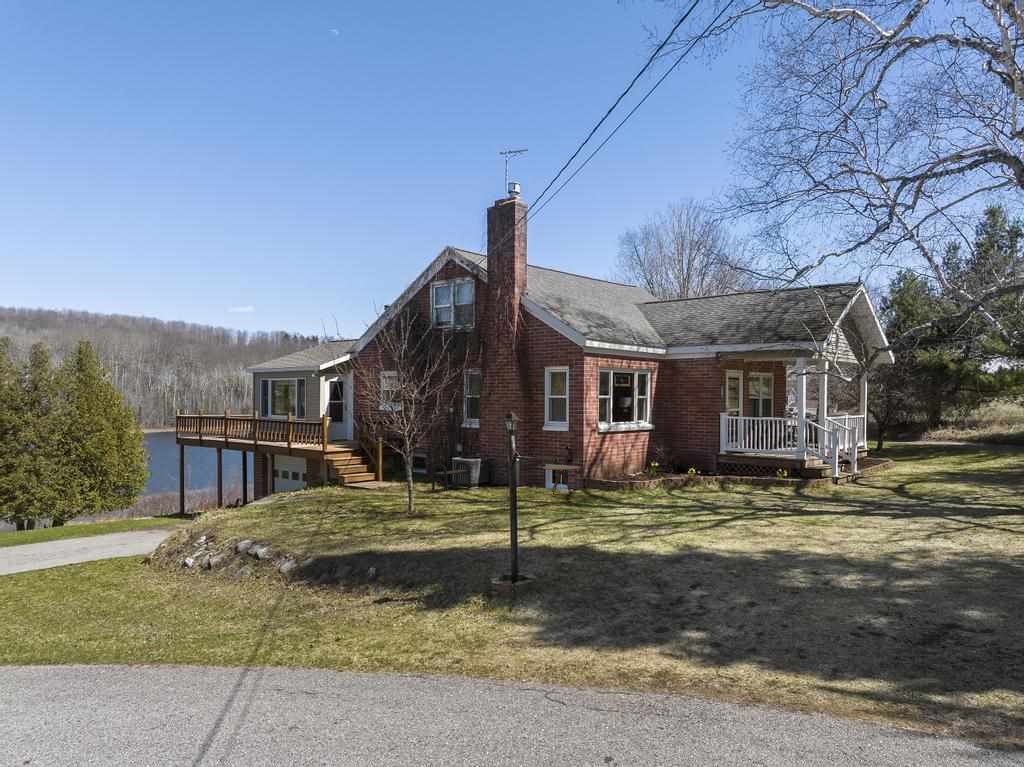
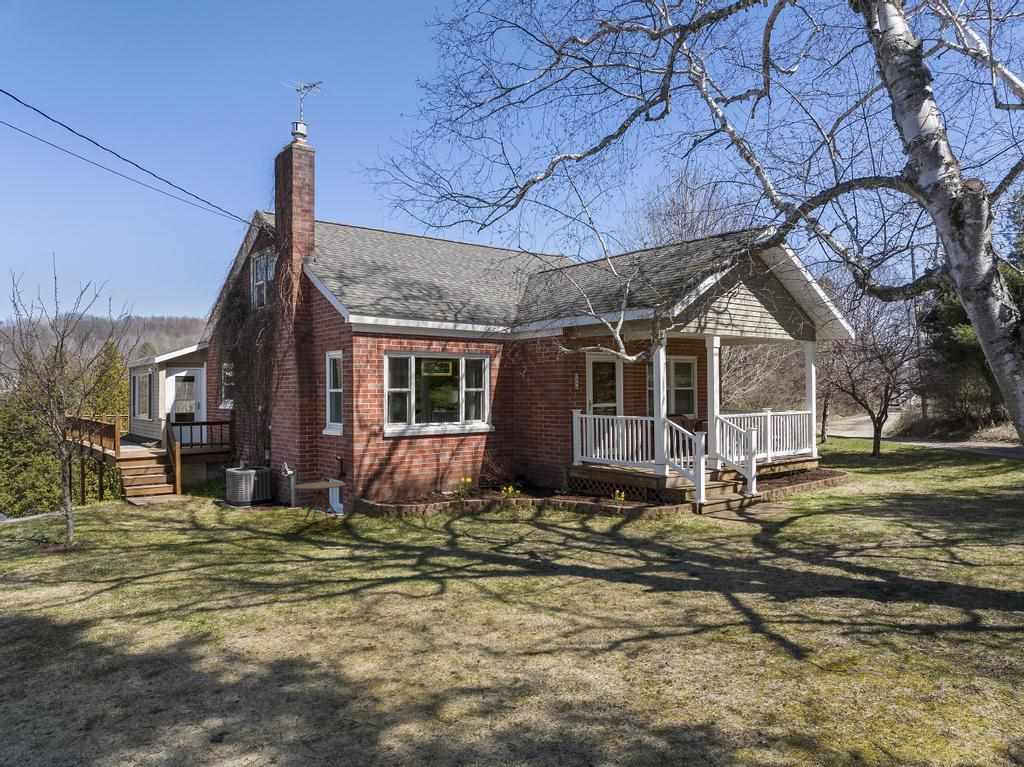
bench: present [432,462,471,491] -> none [181,475,235,514]

